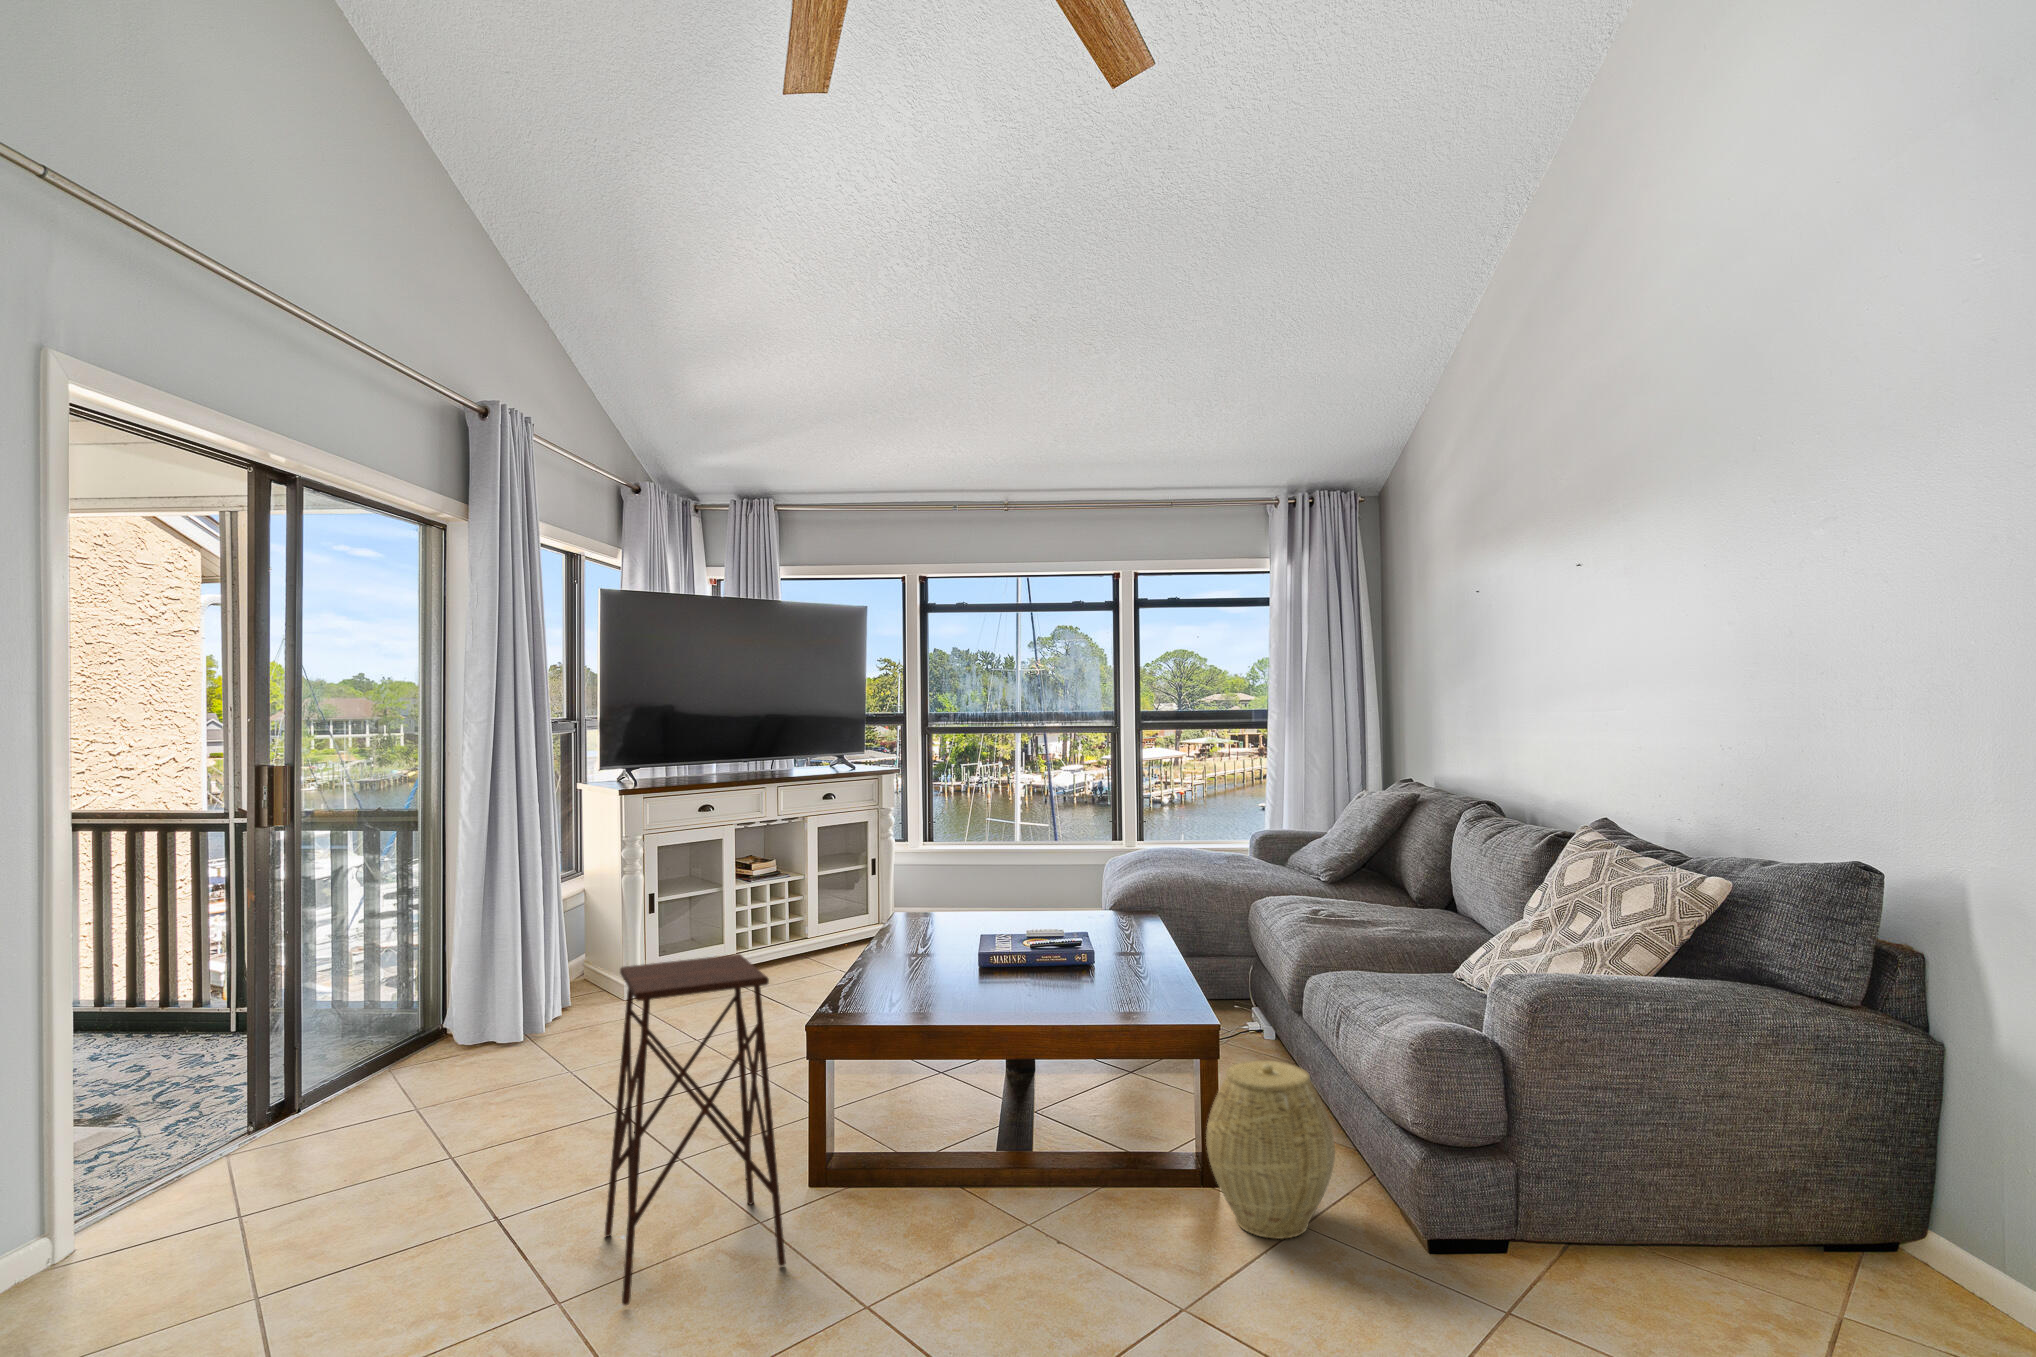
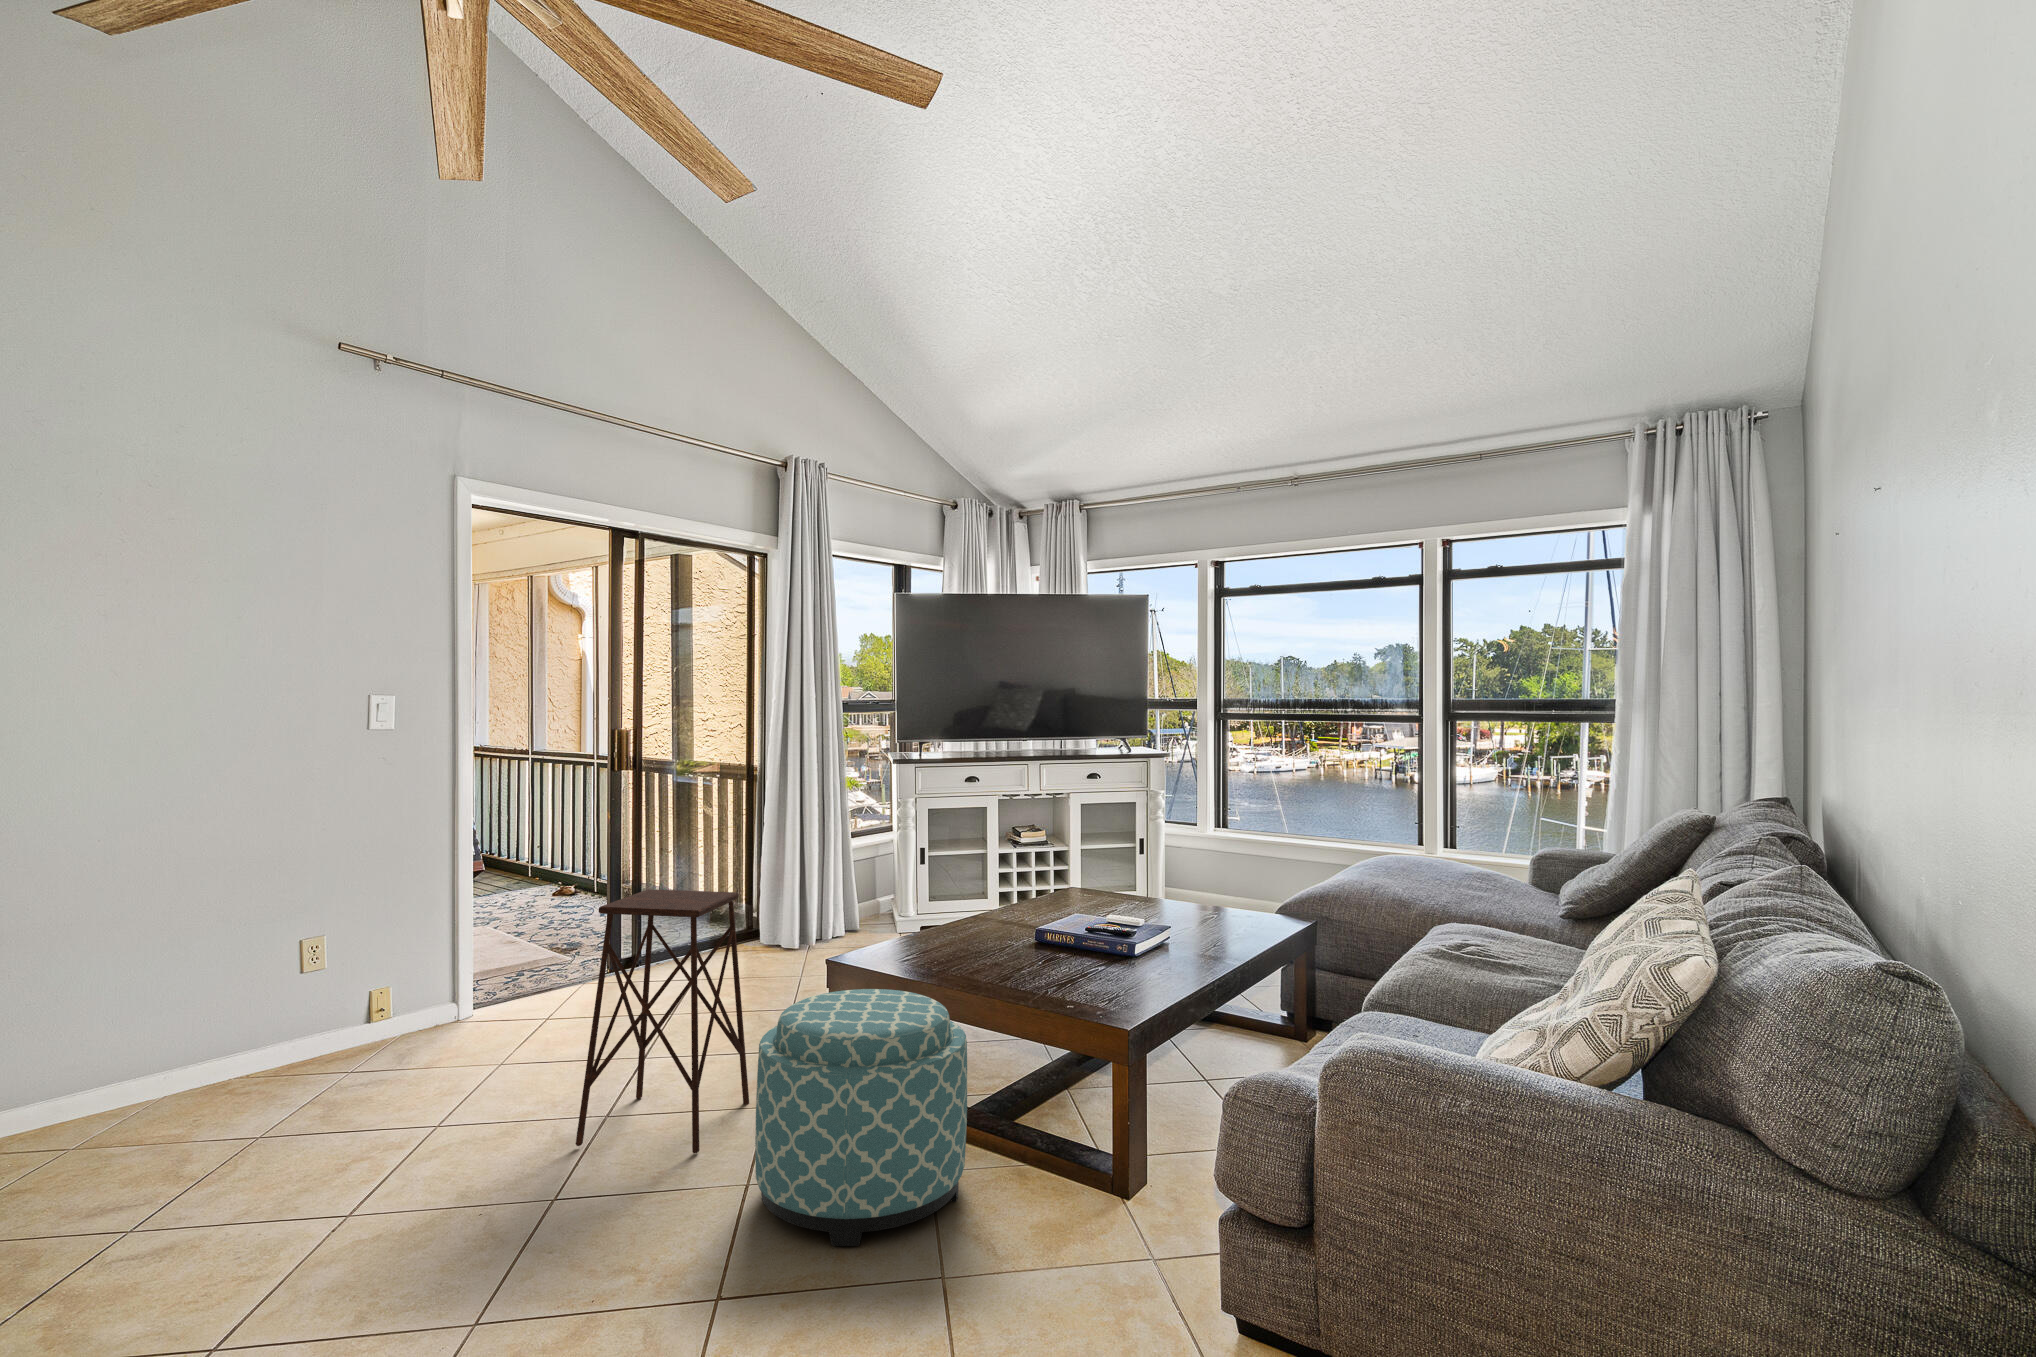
ottoman: none [905,1026,1125,1294] -> present [755,989,967,1246]
woven basket: present [1206,1060,1335,1239] -> none [1032,1077,1169,1276]

